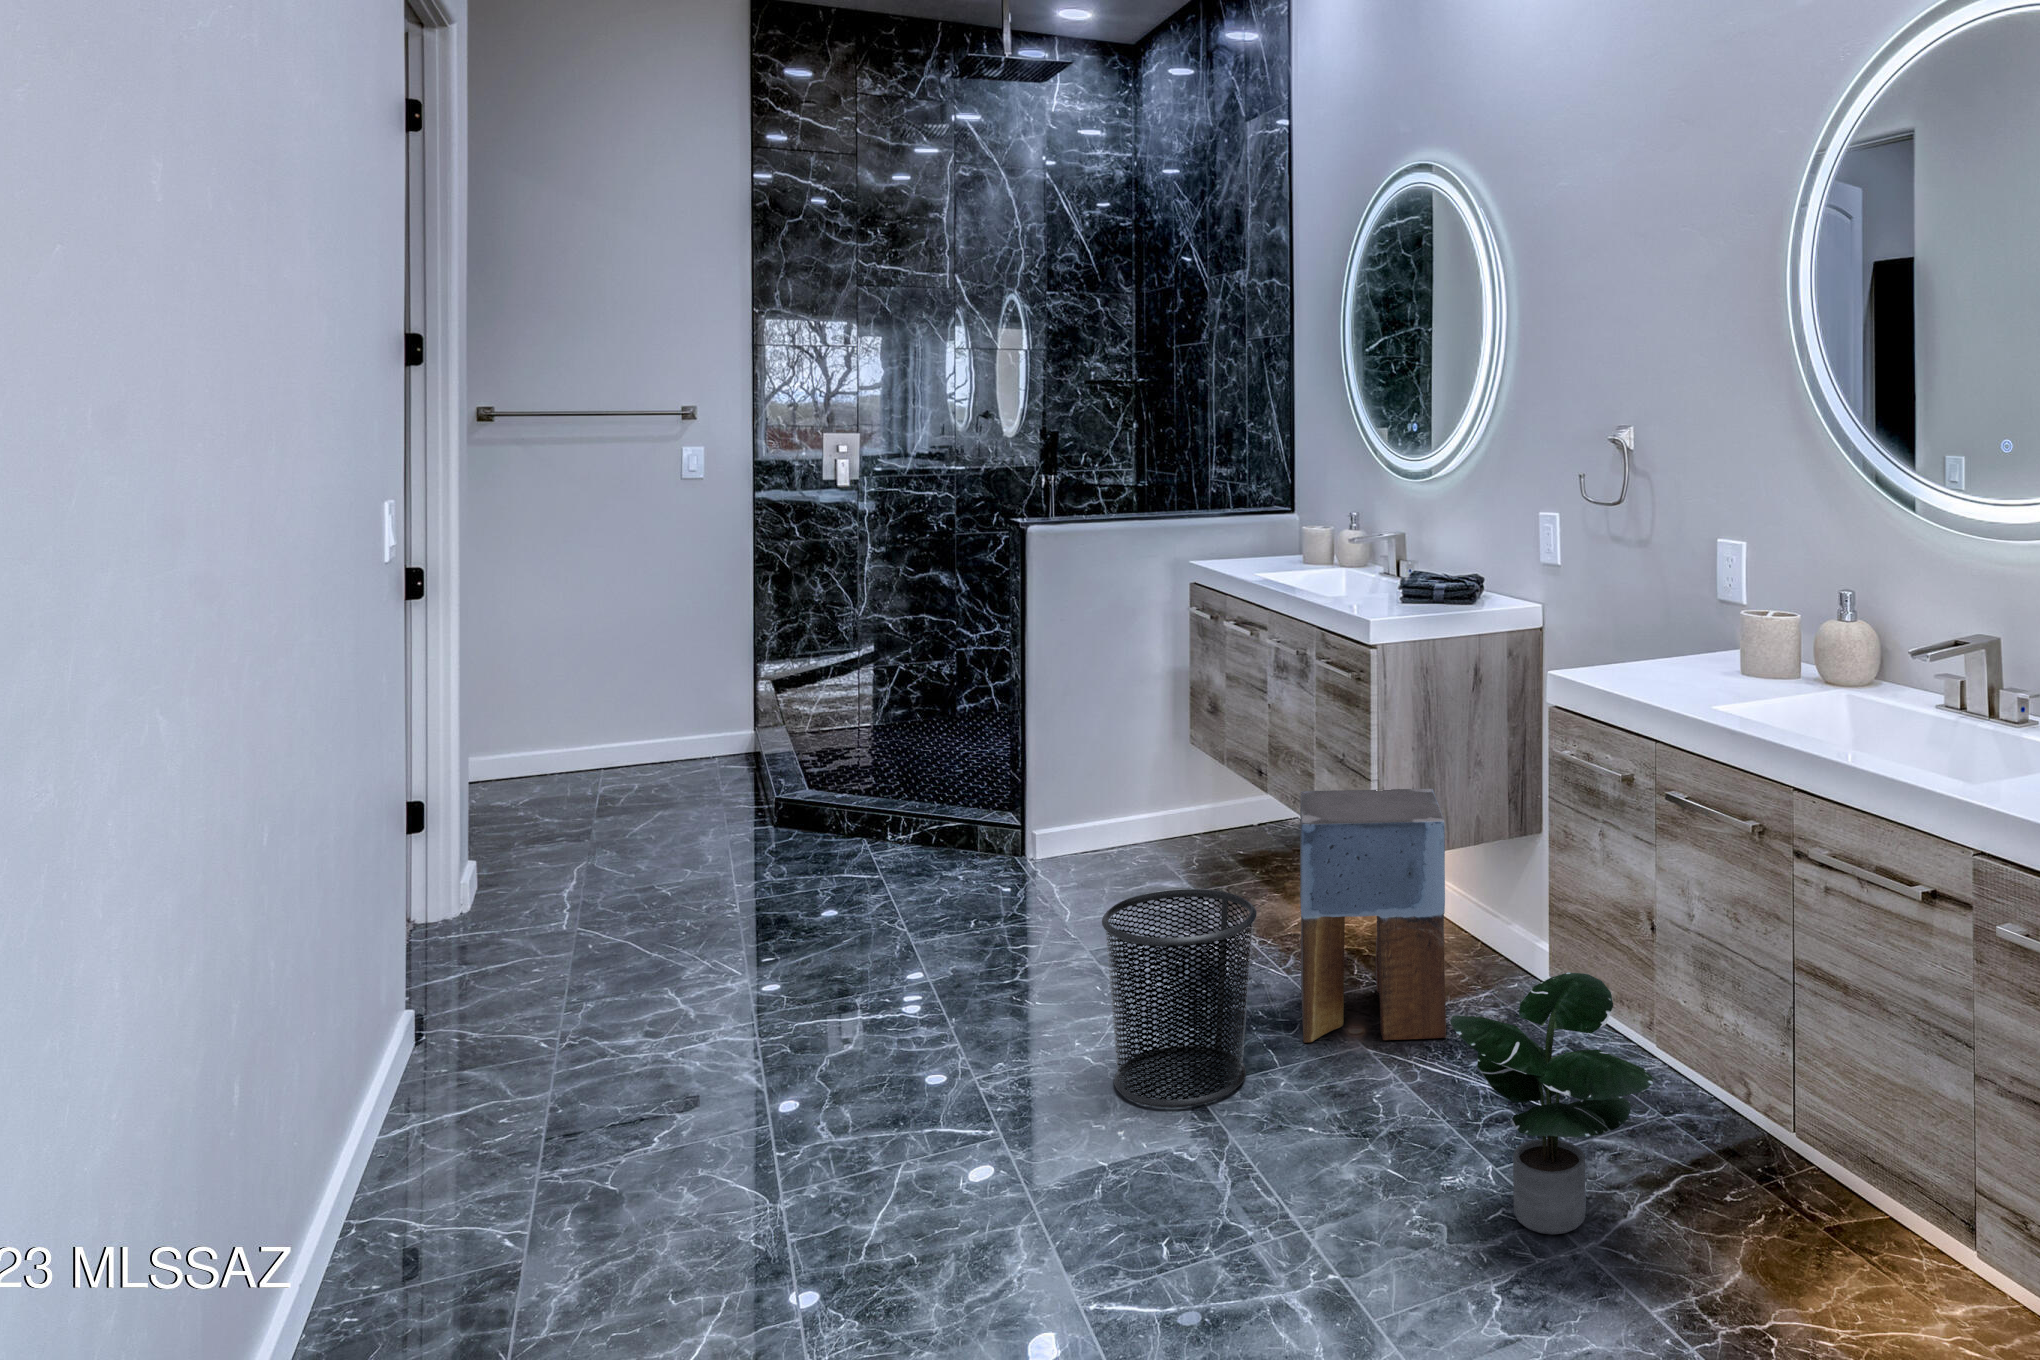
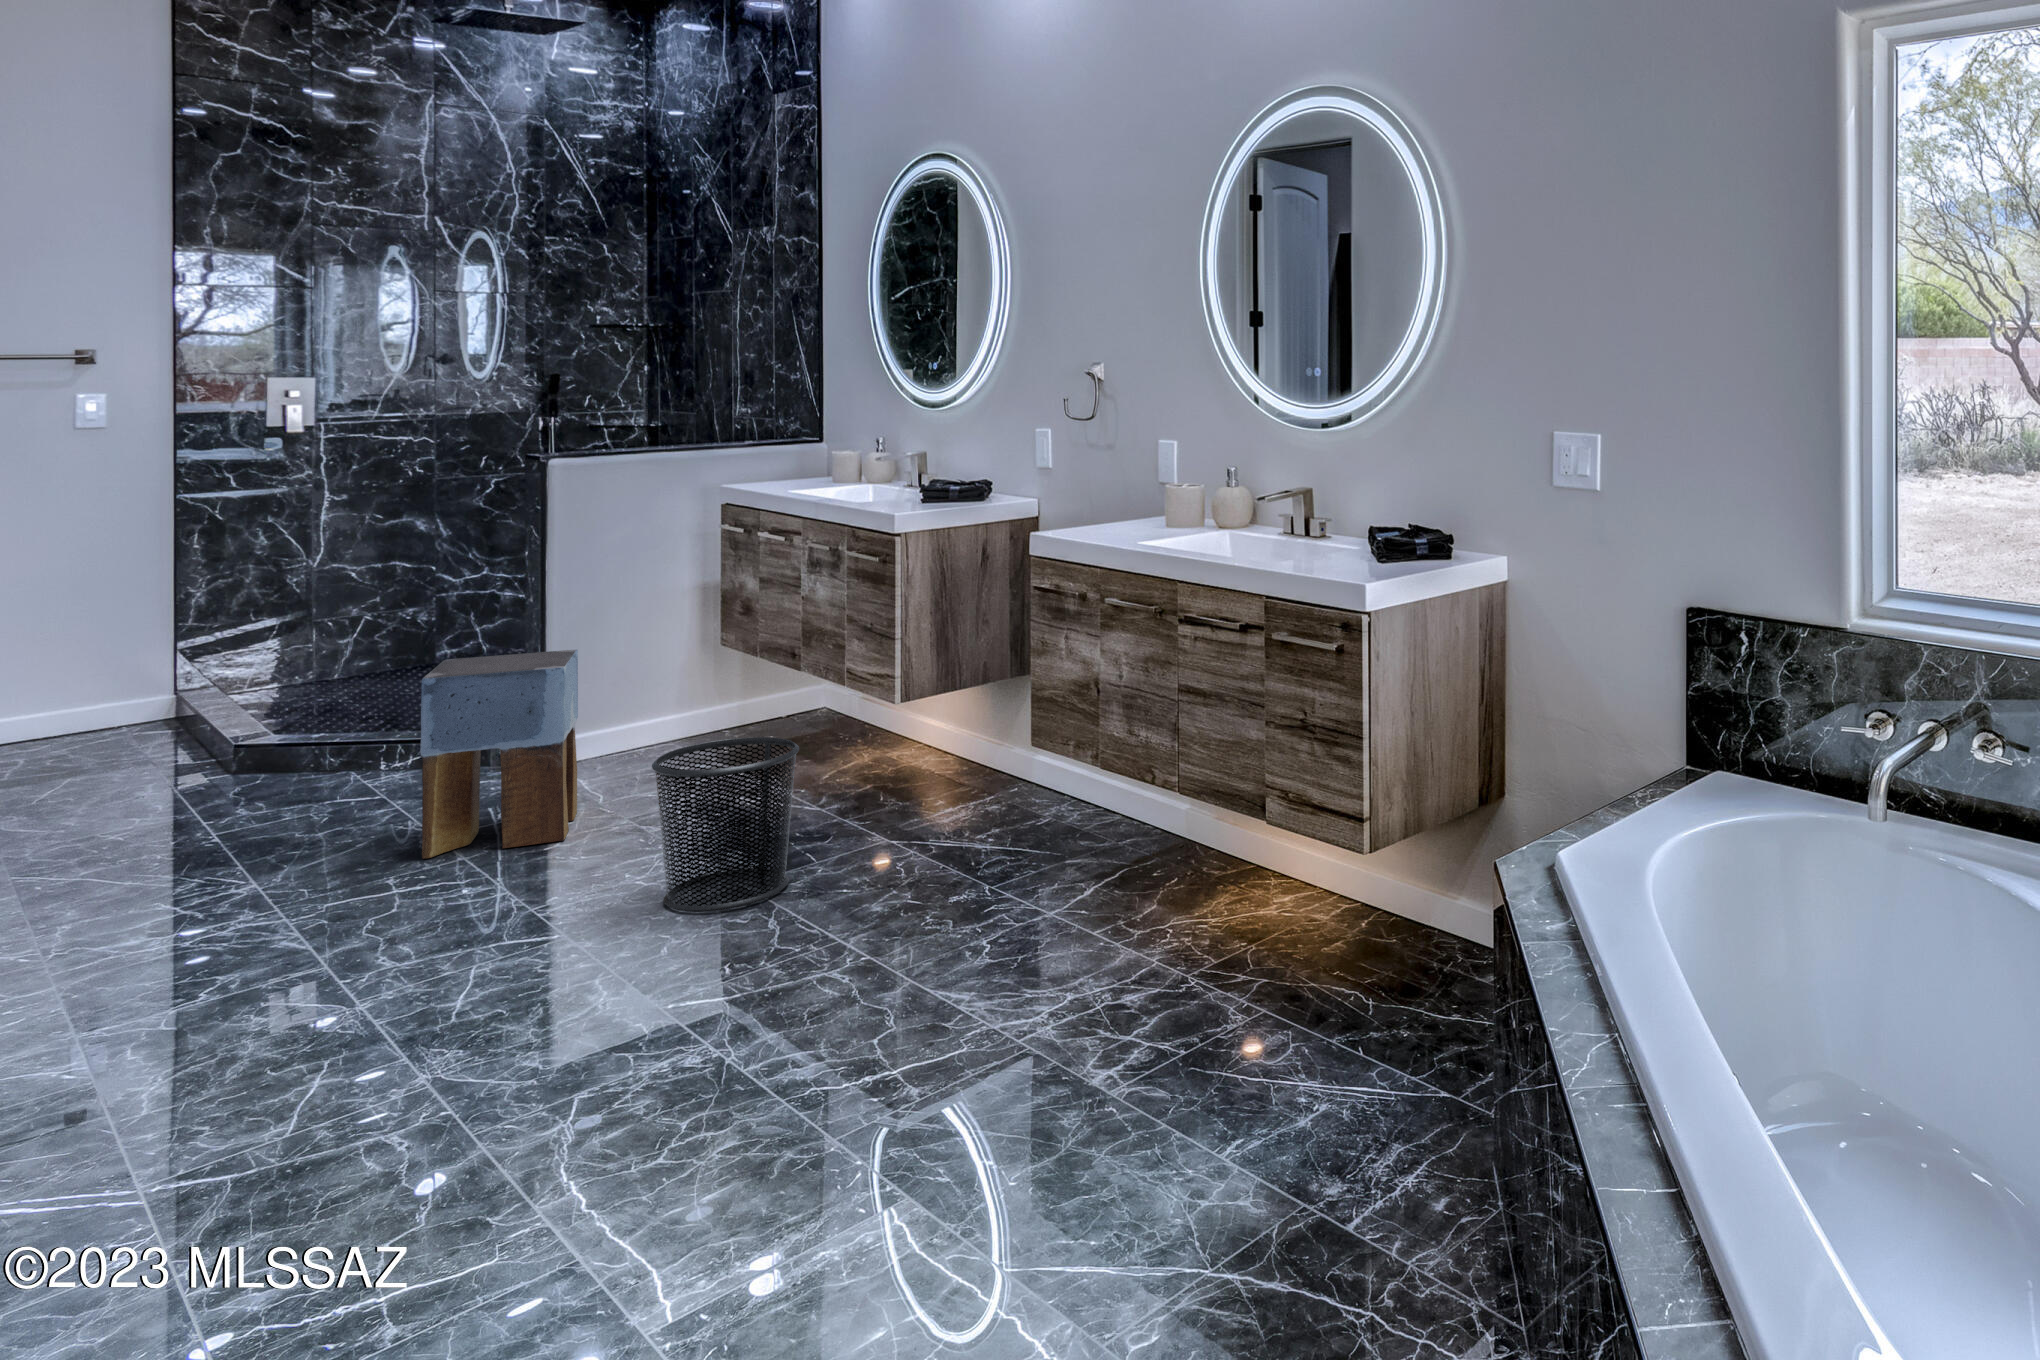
stool: present [1300,789,1446,1043] -> present [420,649,578,859]
potted plant: present [1449,972,1653,1235] -> none [971,750,1128,934]

